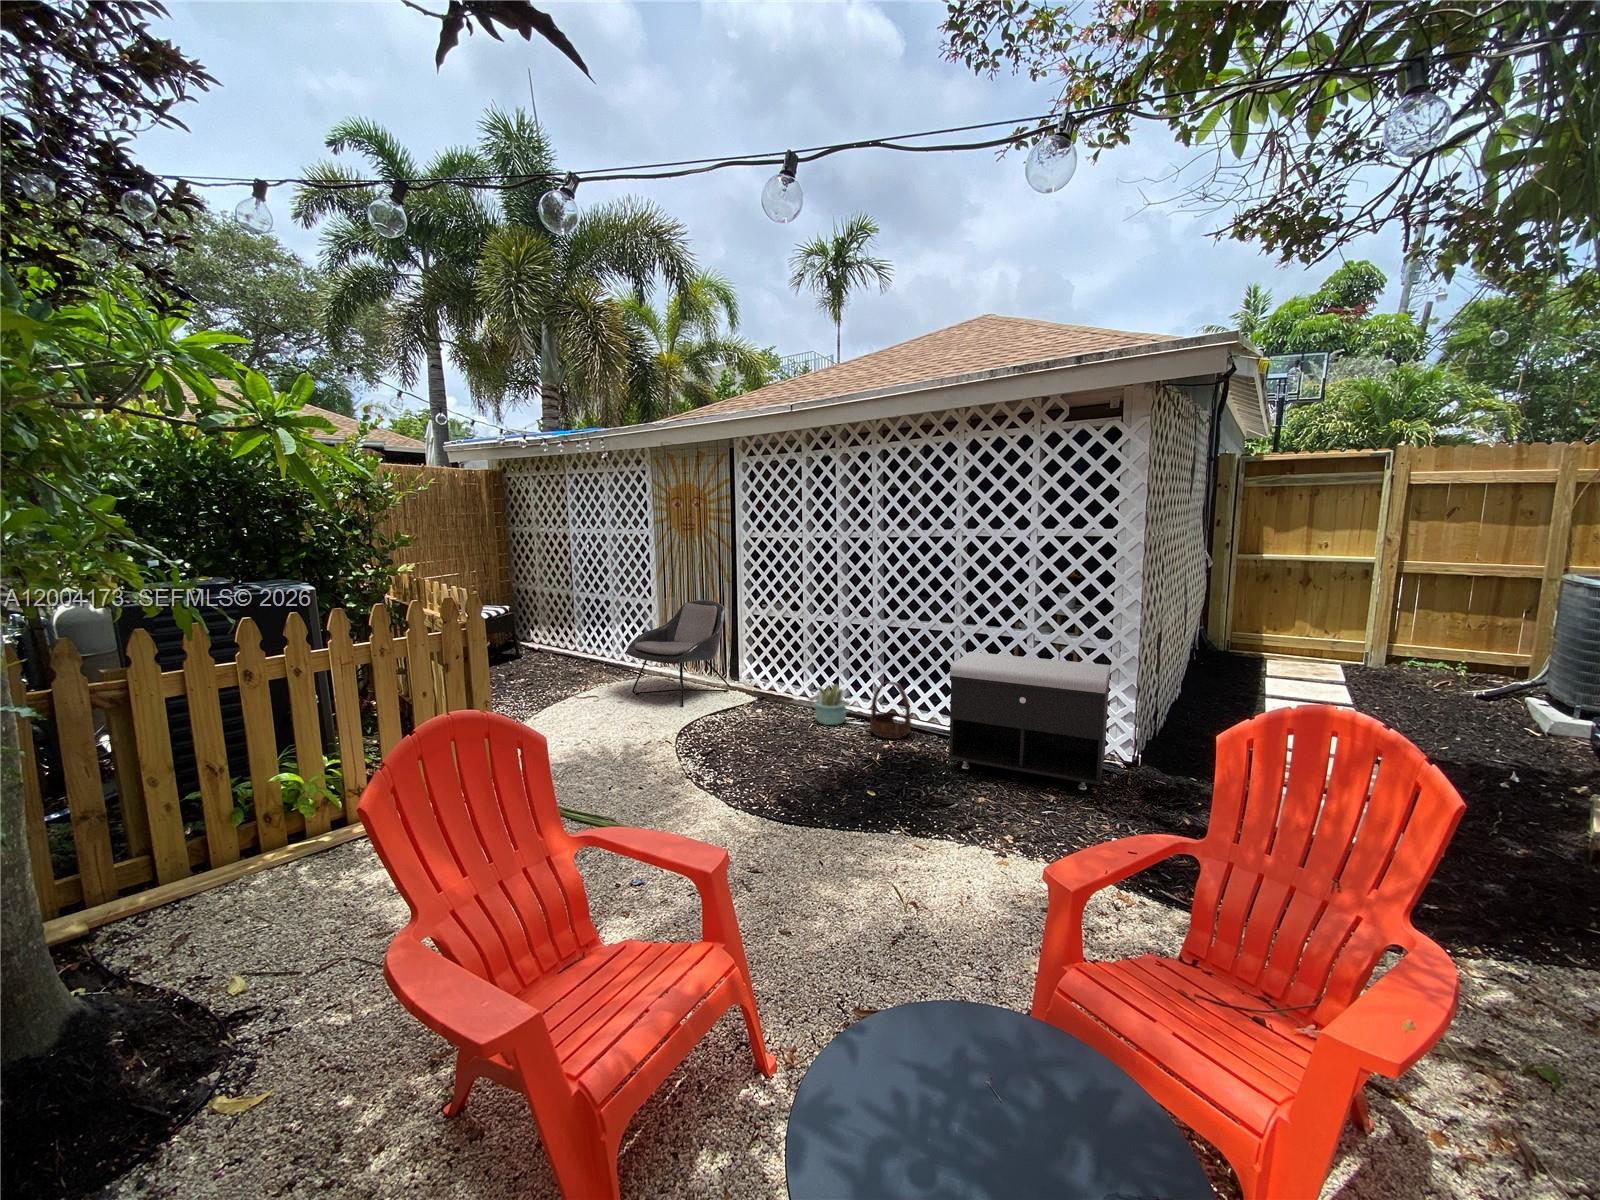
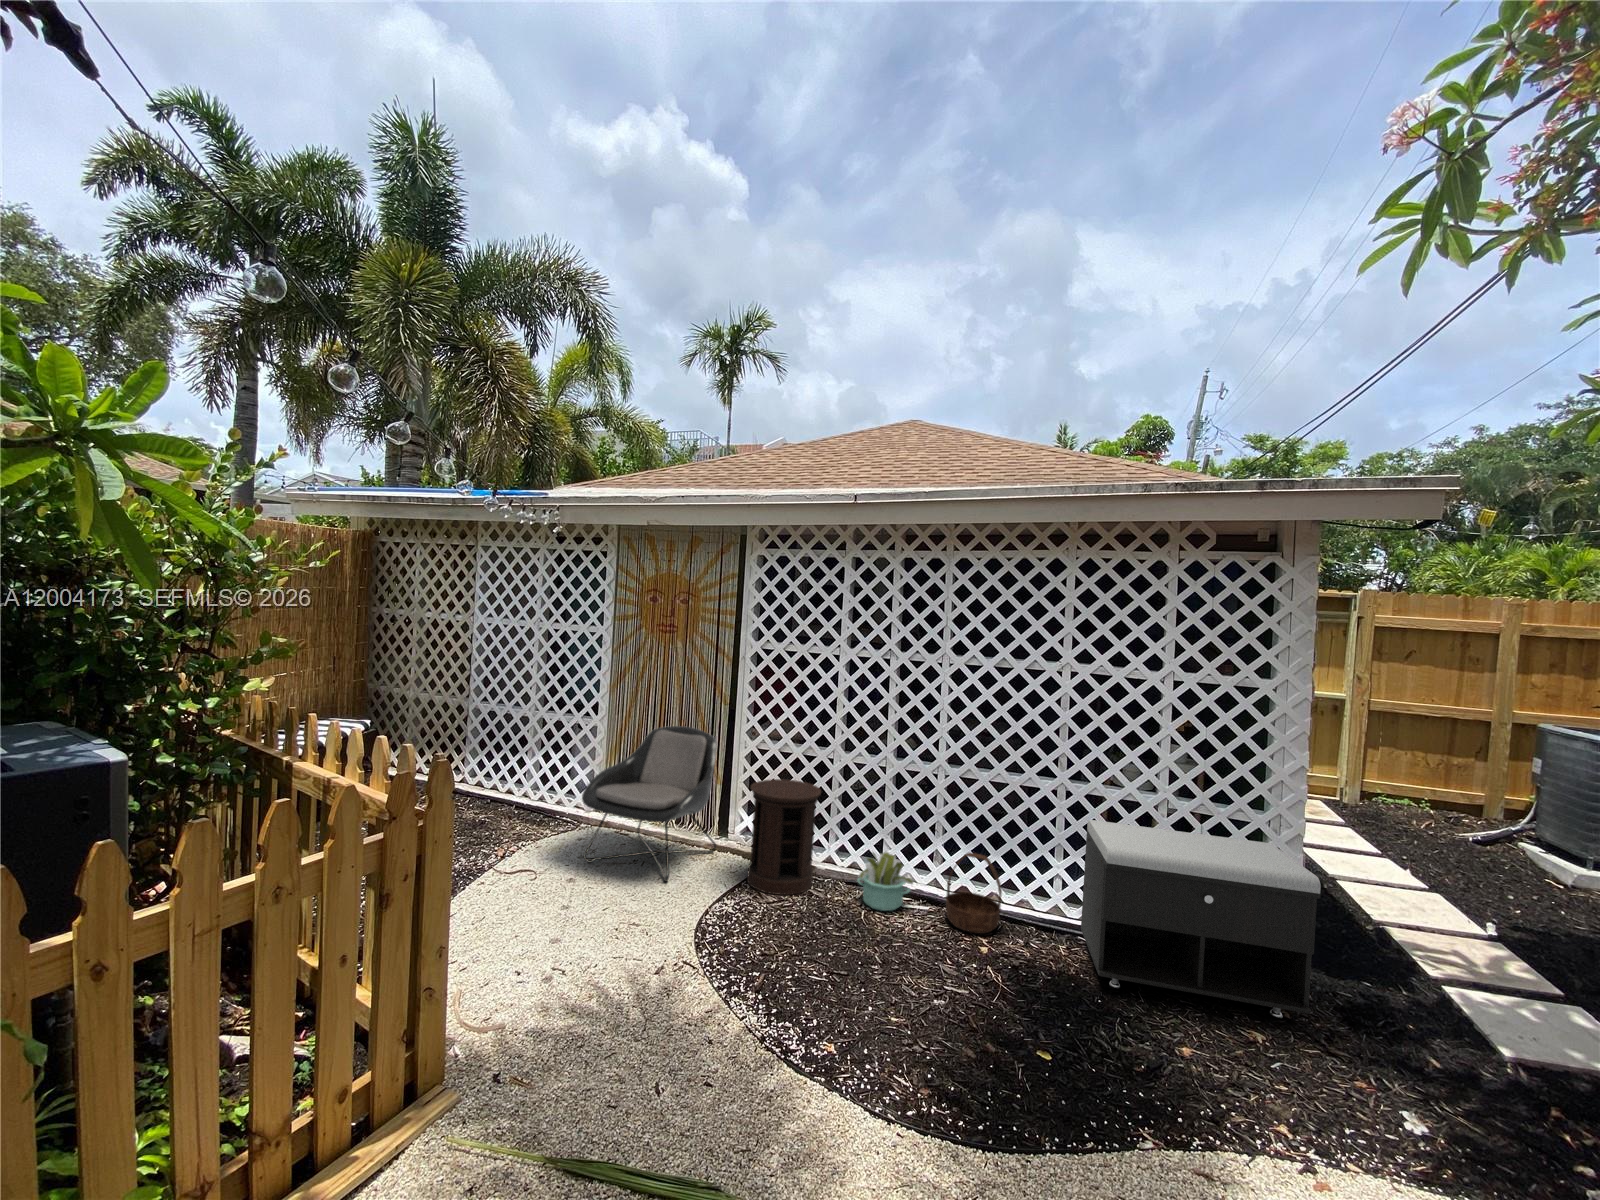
side table: none [737,635,791,715] -> present [747,779,821,895]

